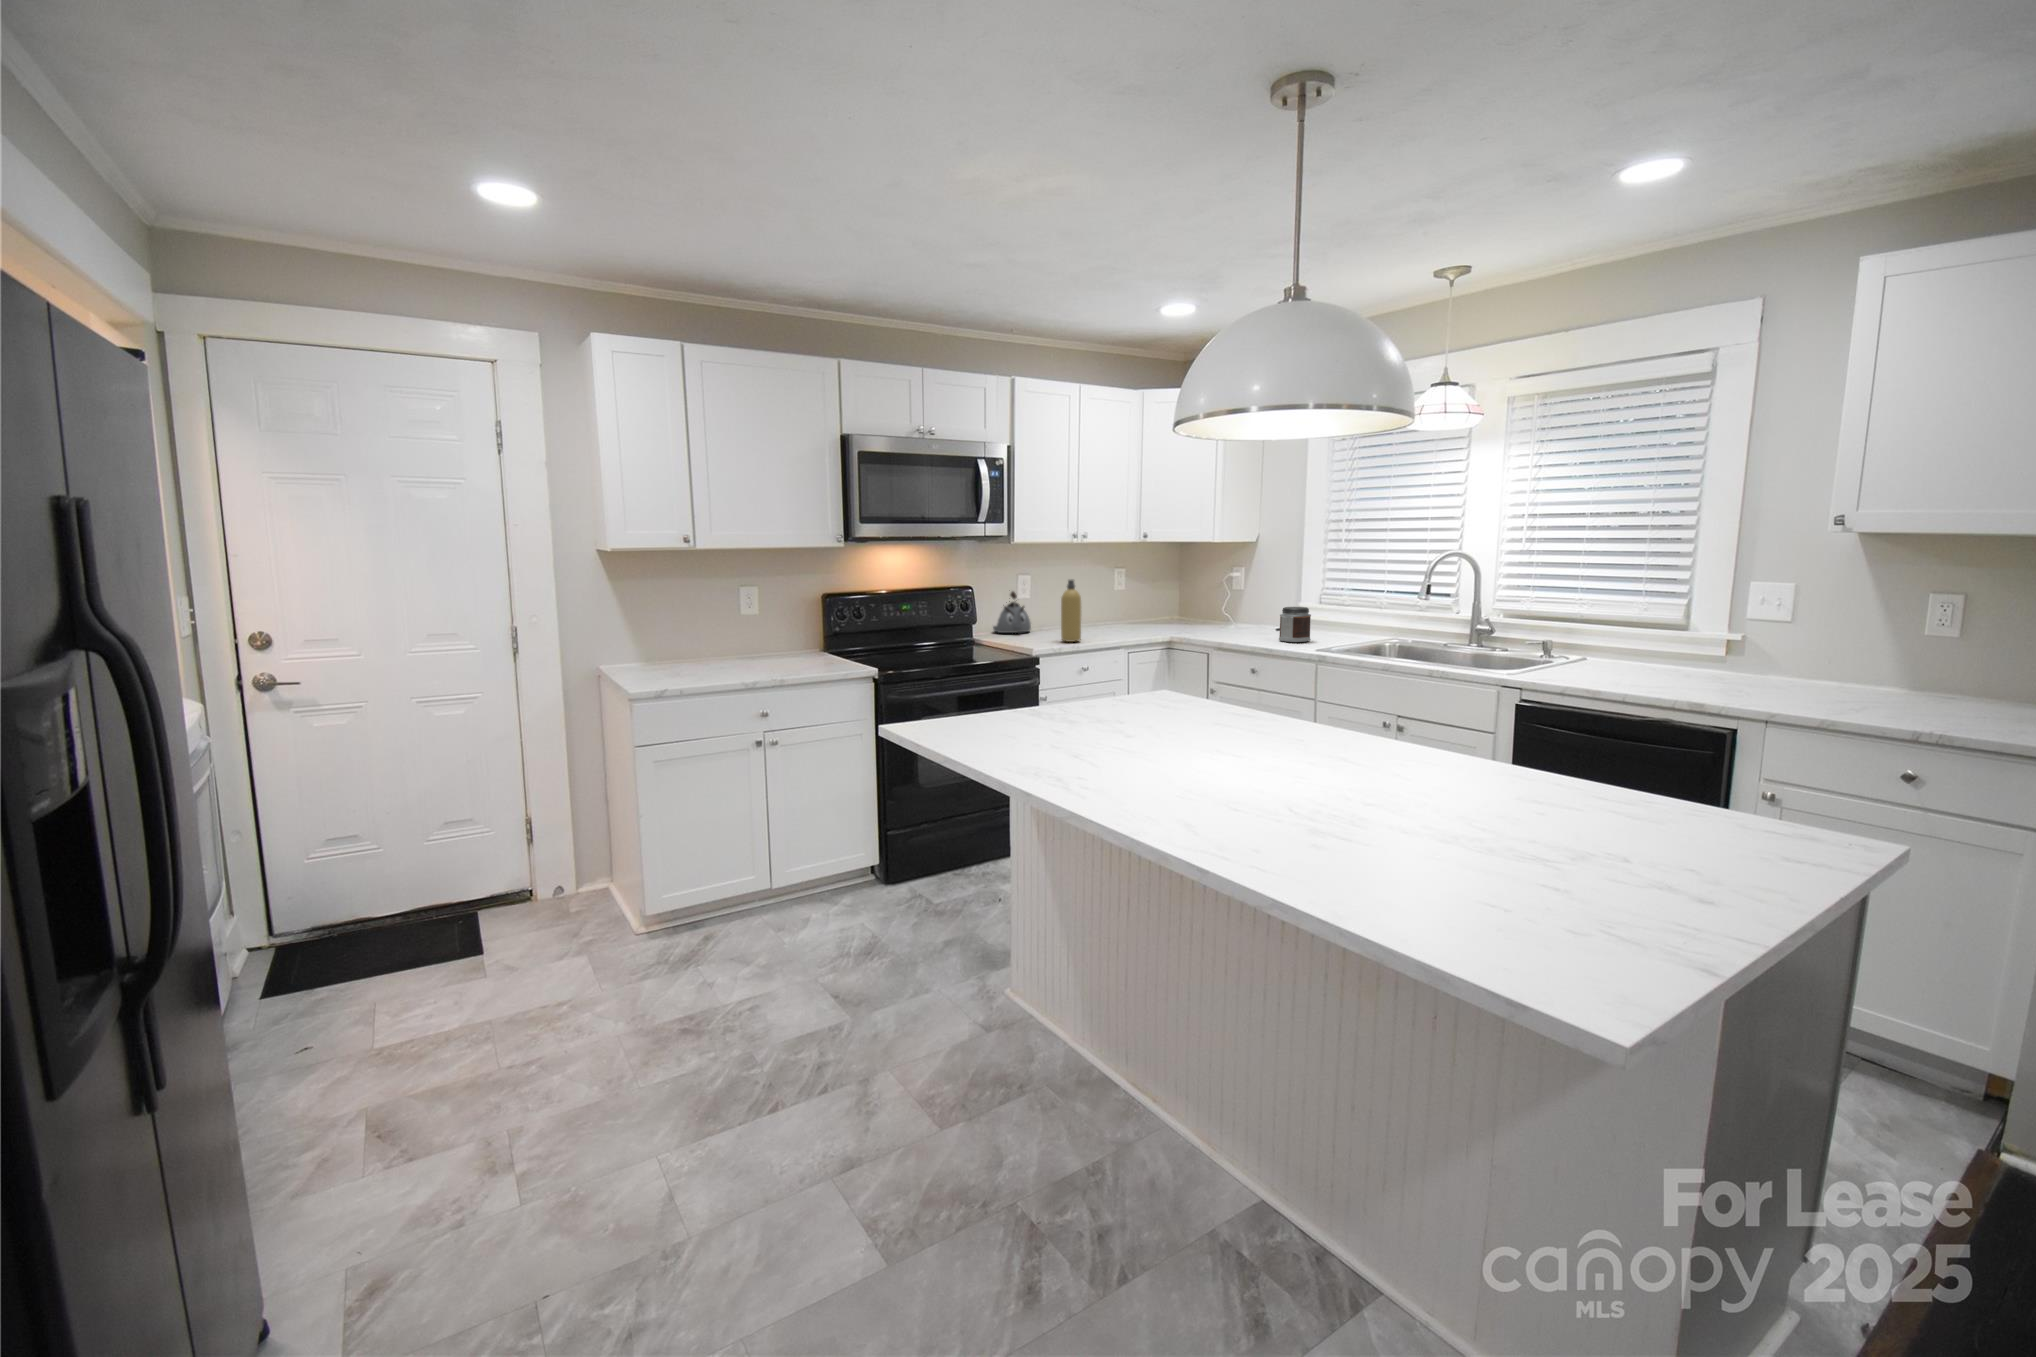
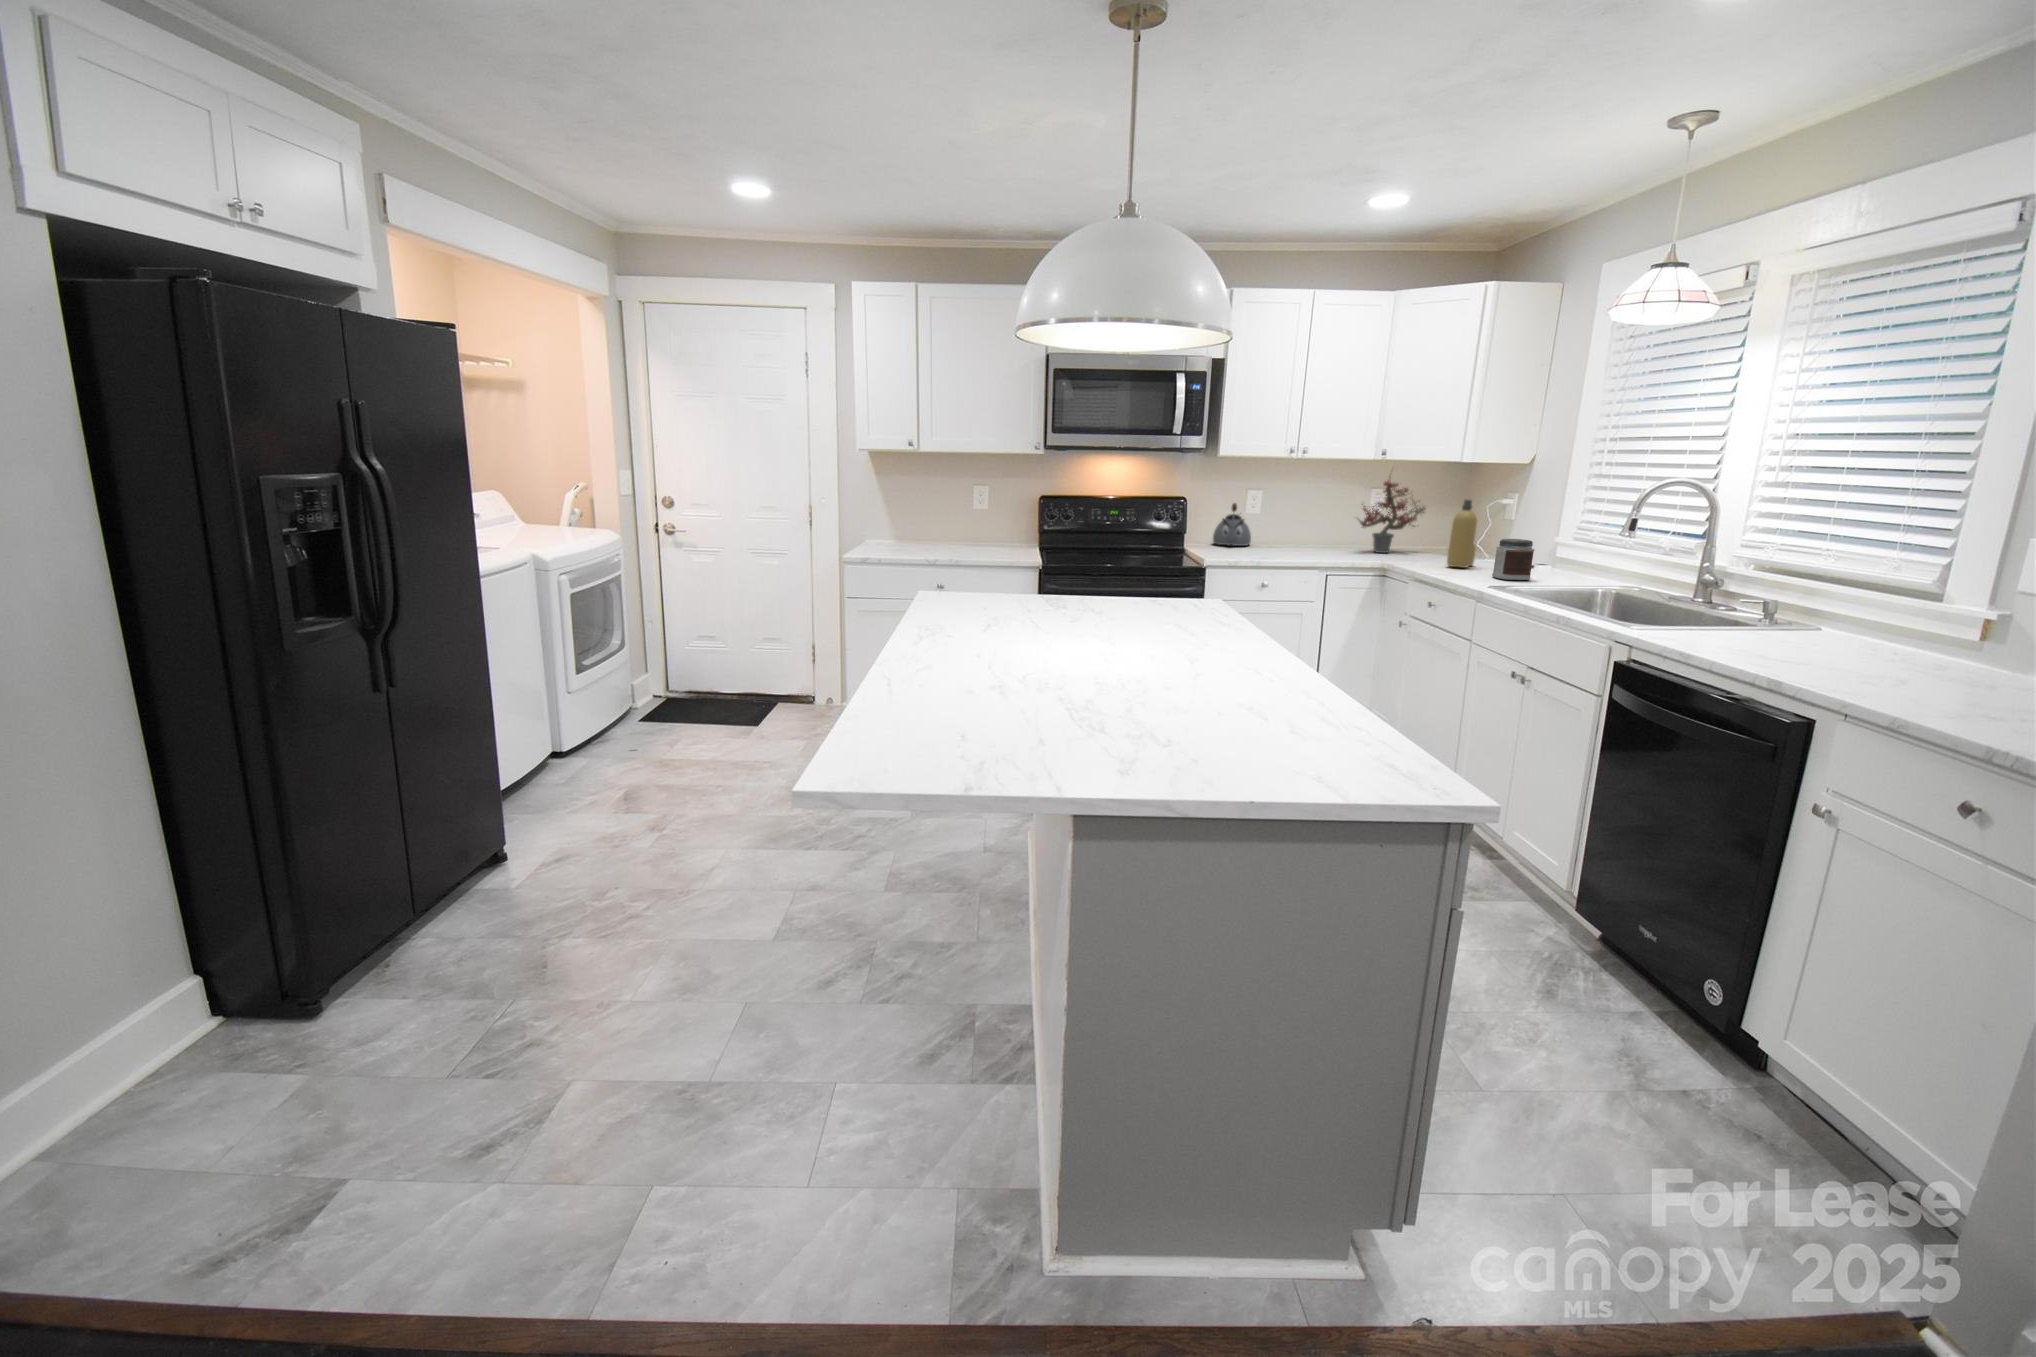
potted plant: none [1127,548,1178,628] -> present [1359,479,1426,553]
bottle: present [1061,580,1081,642] -> present [1447,500,1477,568]

